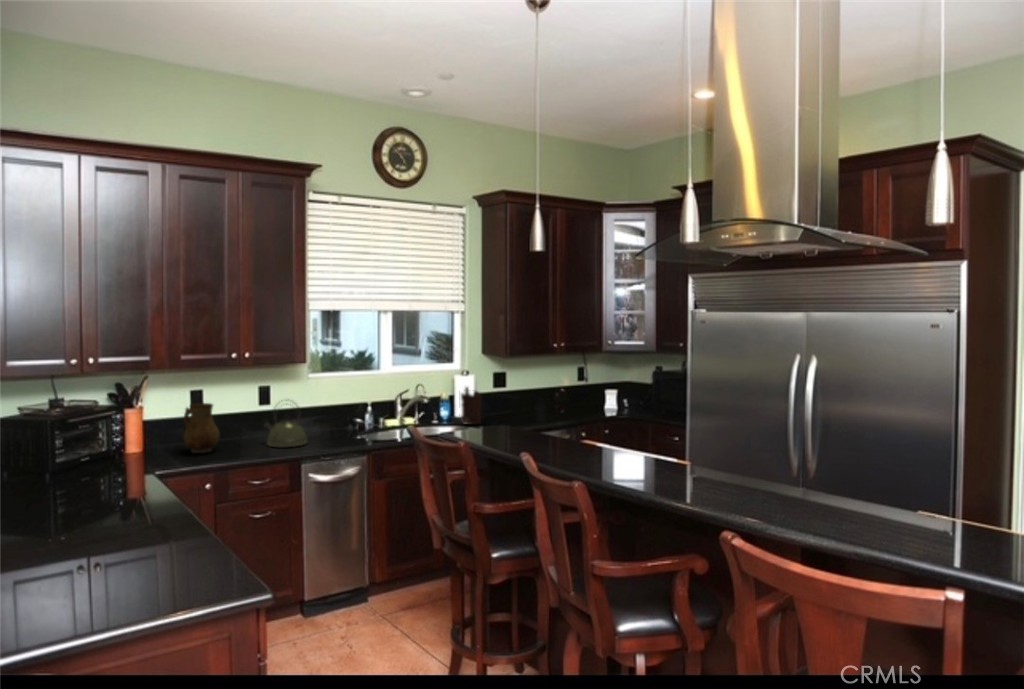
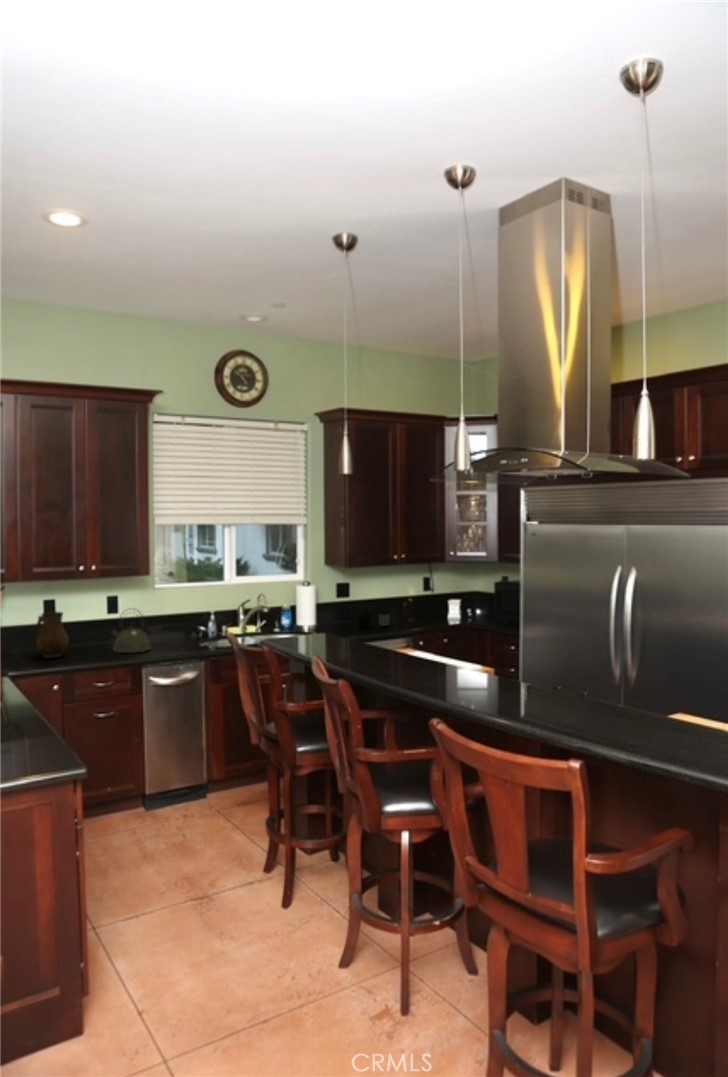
toaster: present [460,387,481,425] -> none [301,595,319,632]
succulent plant: none [512,389,555,420] -> present [354,602,391,628]

